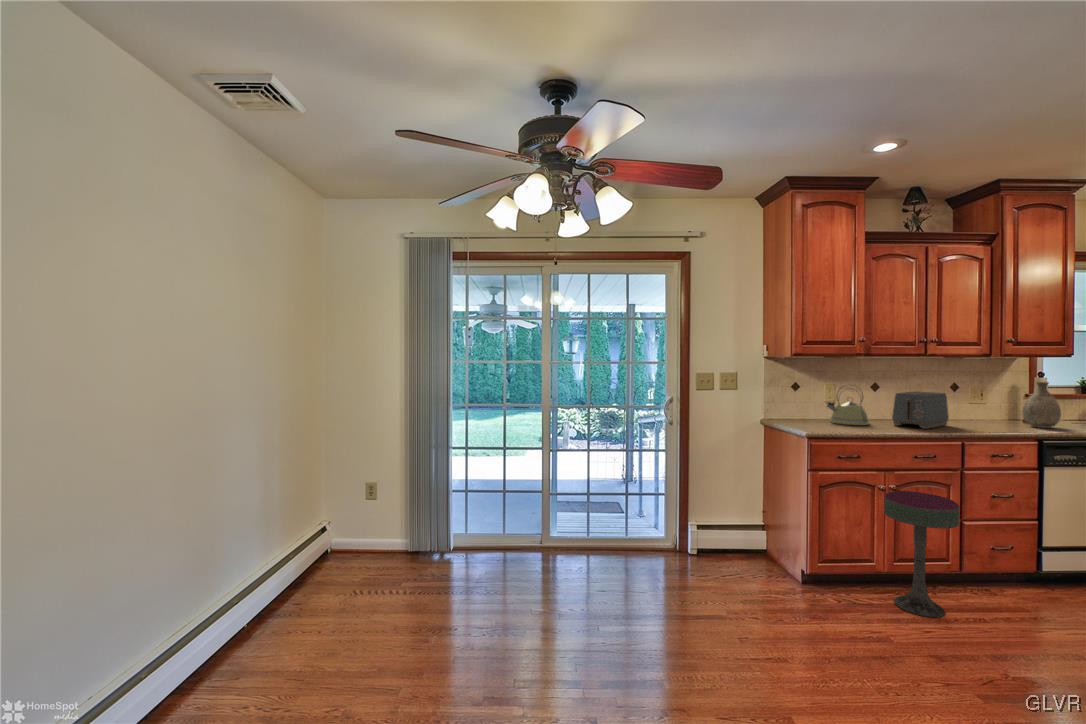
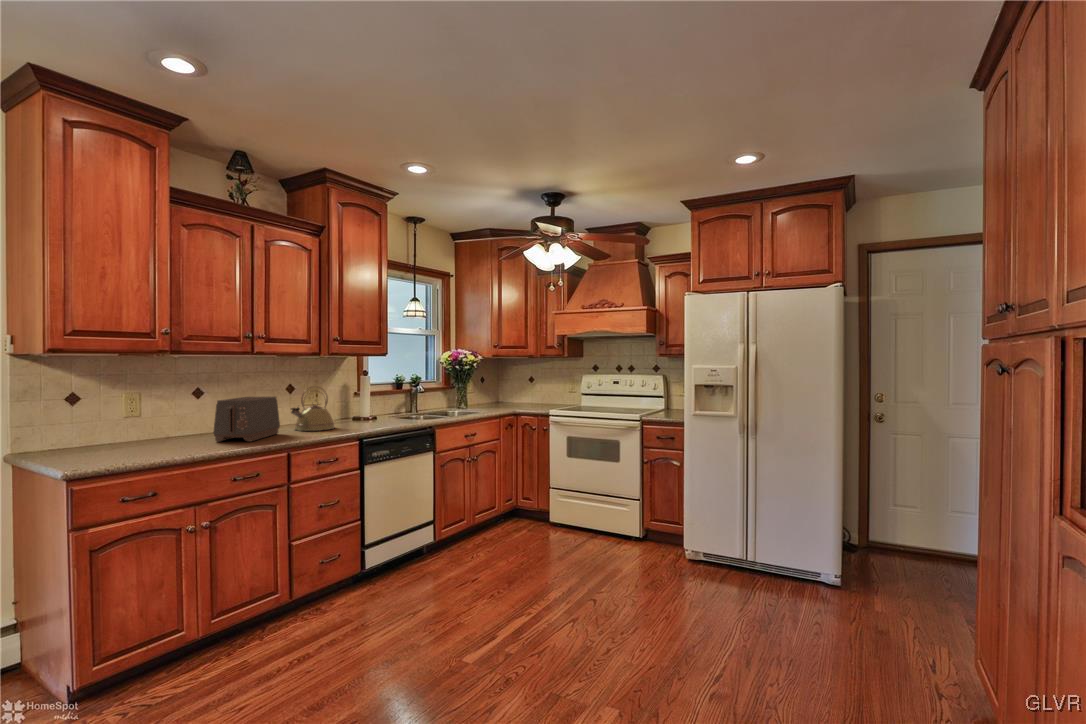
vase: present [1022,382,1061,428] -> none [349,380,377,425]
kettle: present [826,385,869,425] -> present [291,387,335,431]
bar stool: present [884,491,960,617] -> none [189,522,277,685]

